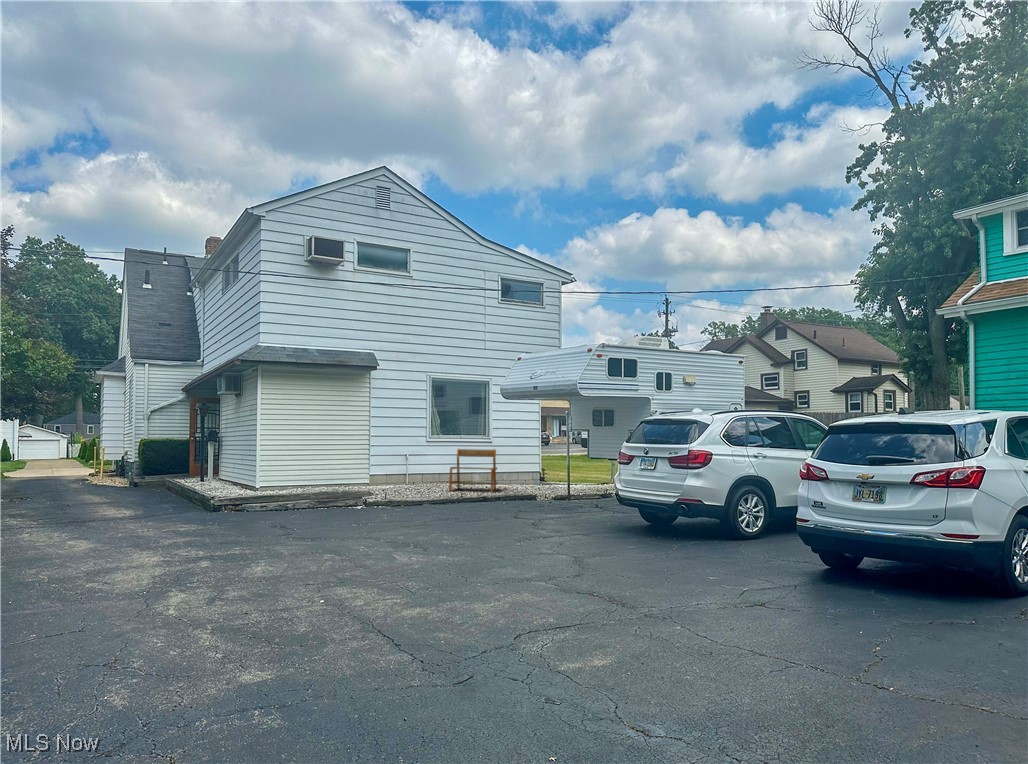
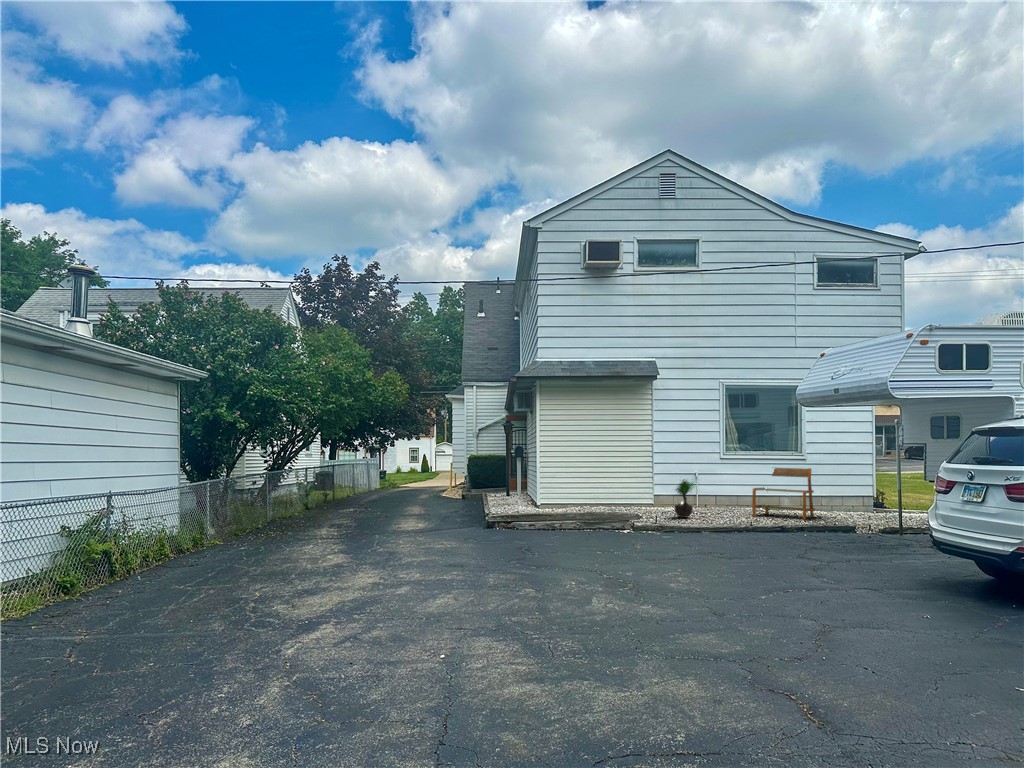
potted tree: none [386,458,406,495] -> present [675,479,694,518]

